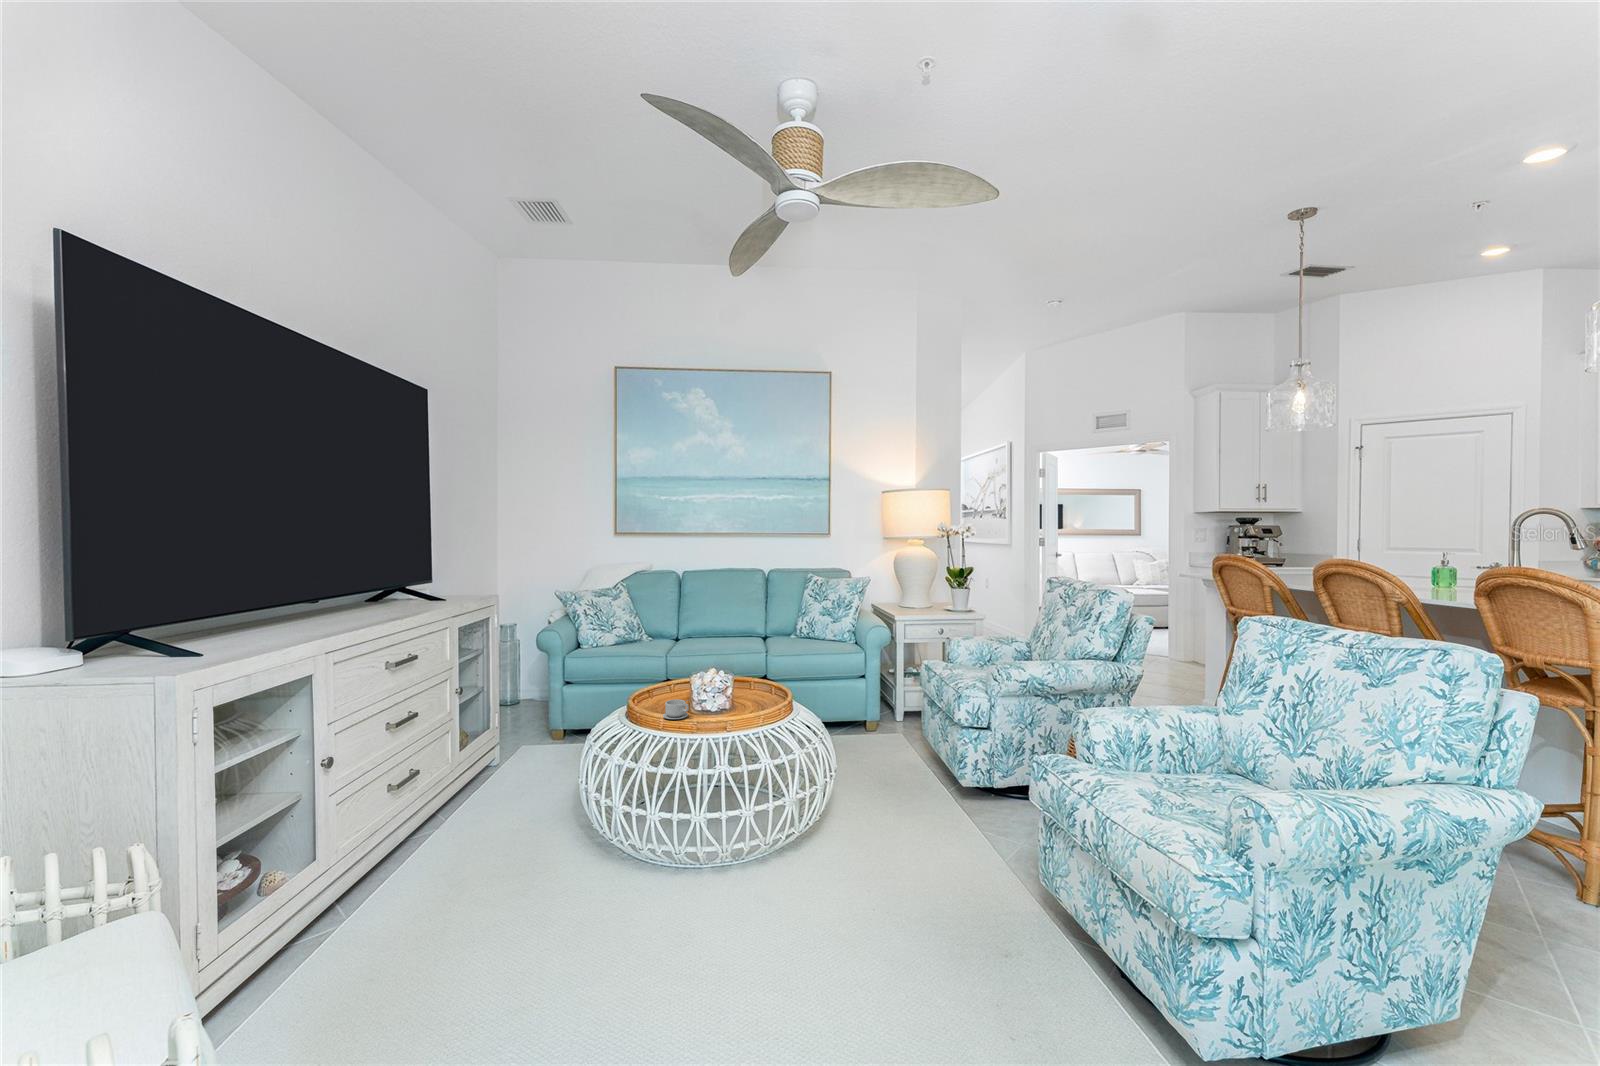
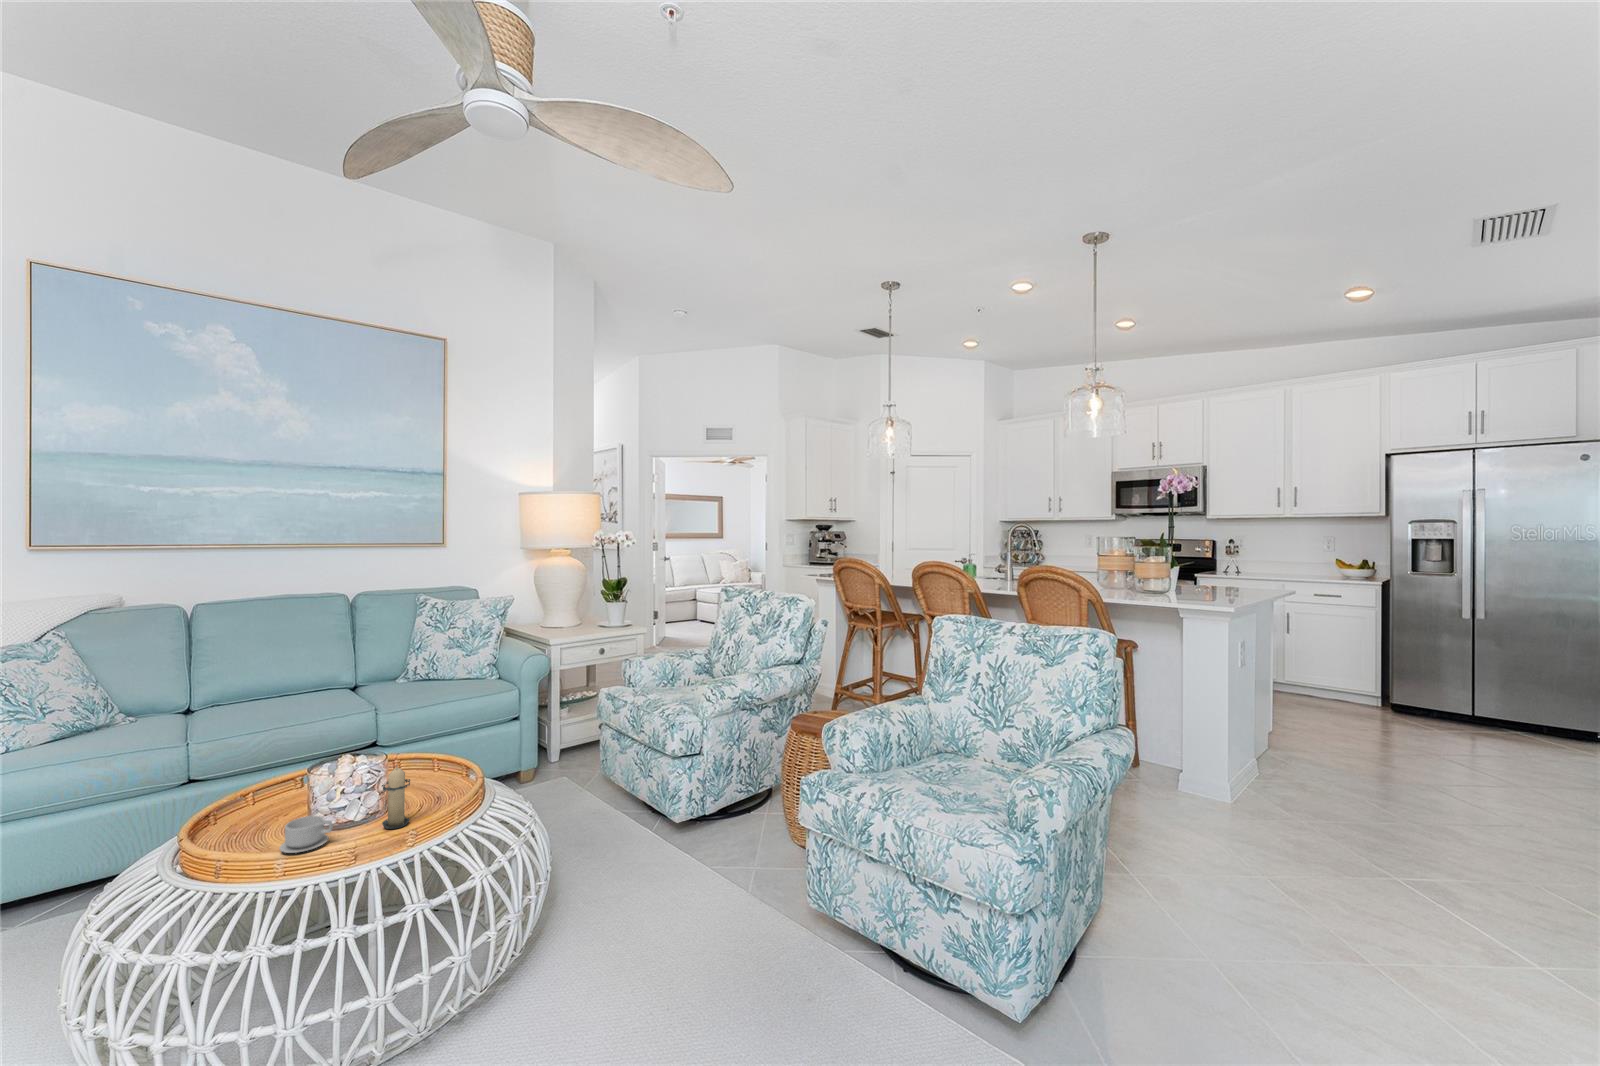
candle: none [715,677,735,720] -> present [382,765,410,829]

